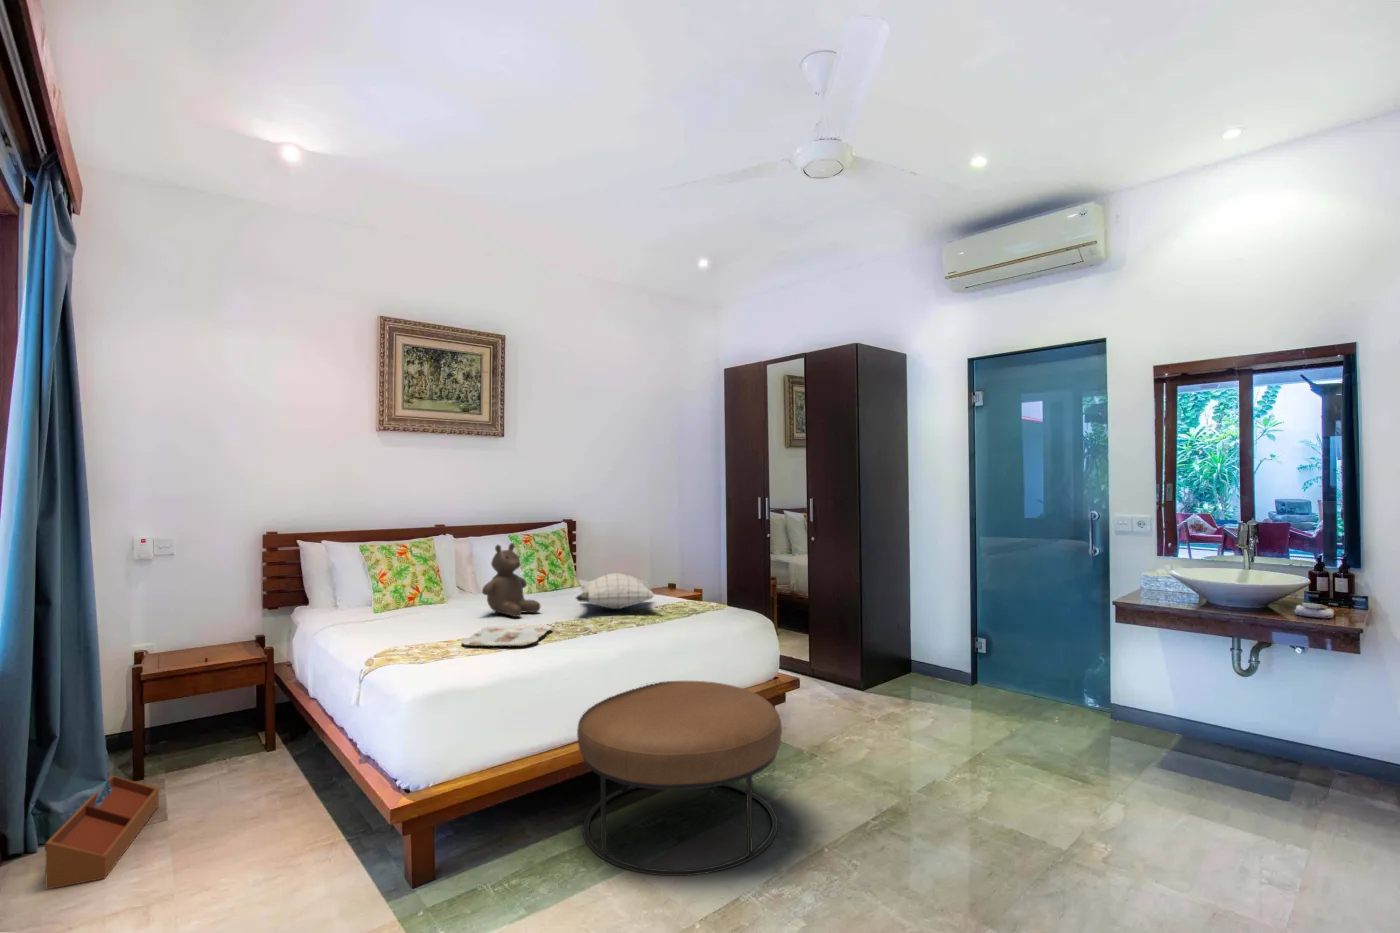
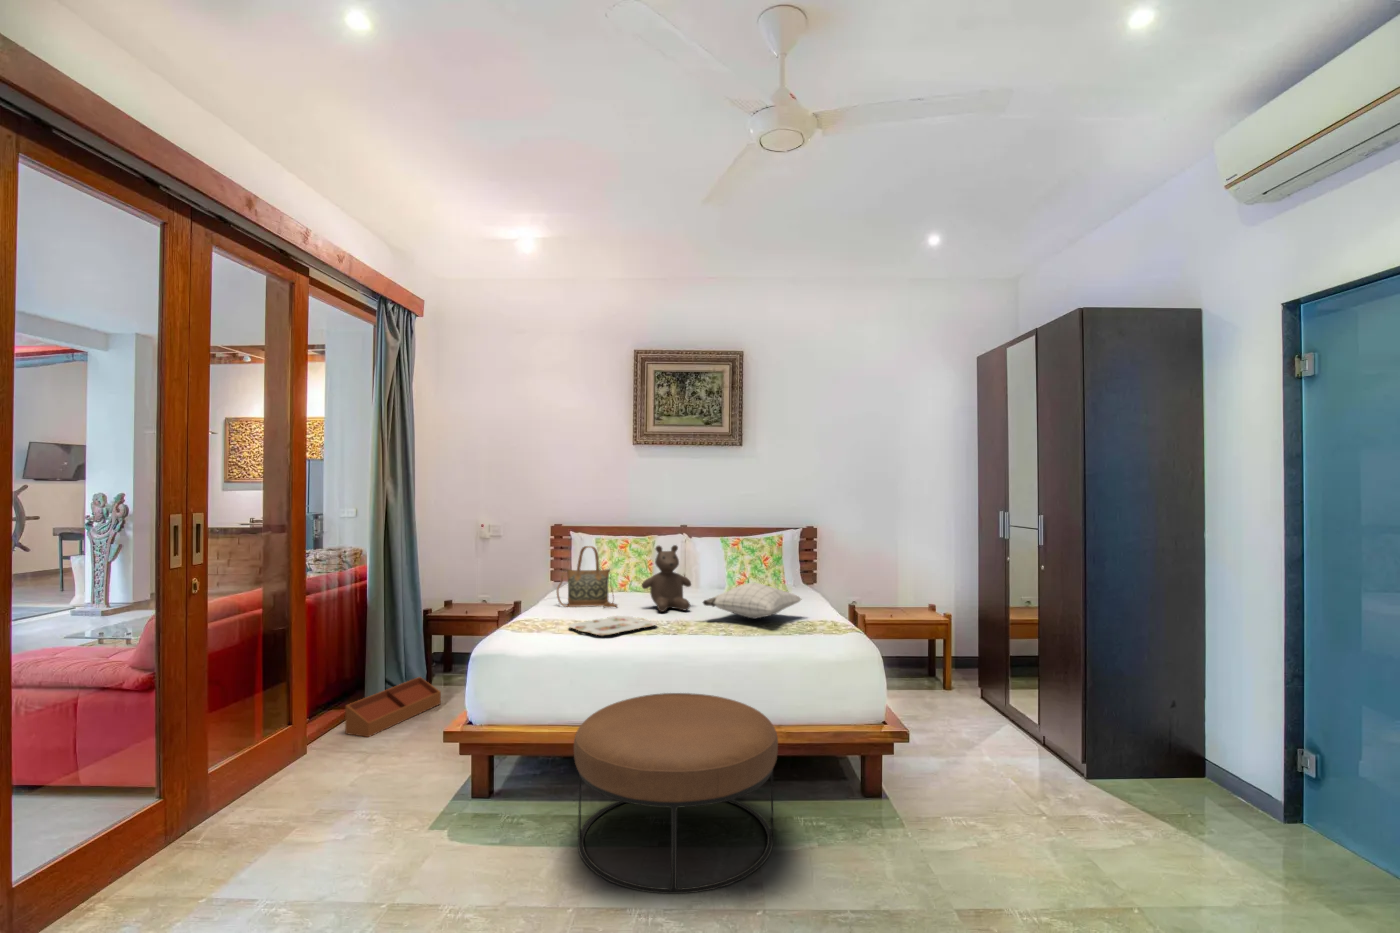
handbag: none [373,552,454,629] -> present [557,546,617,608]

